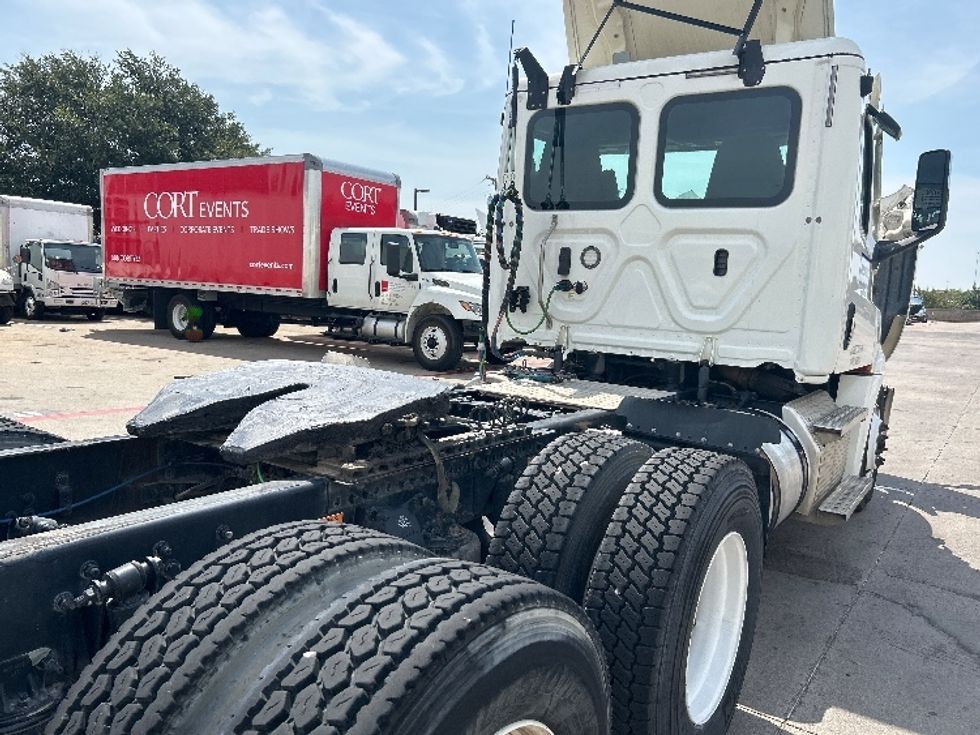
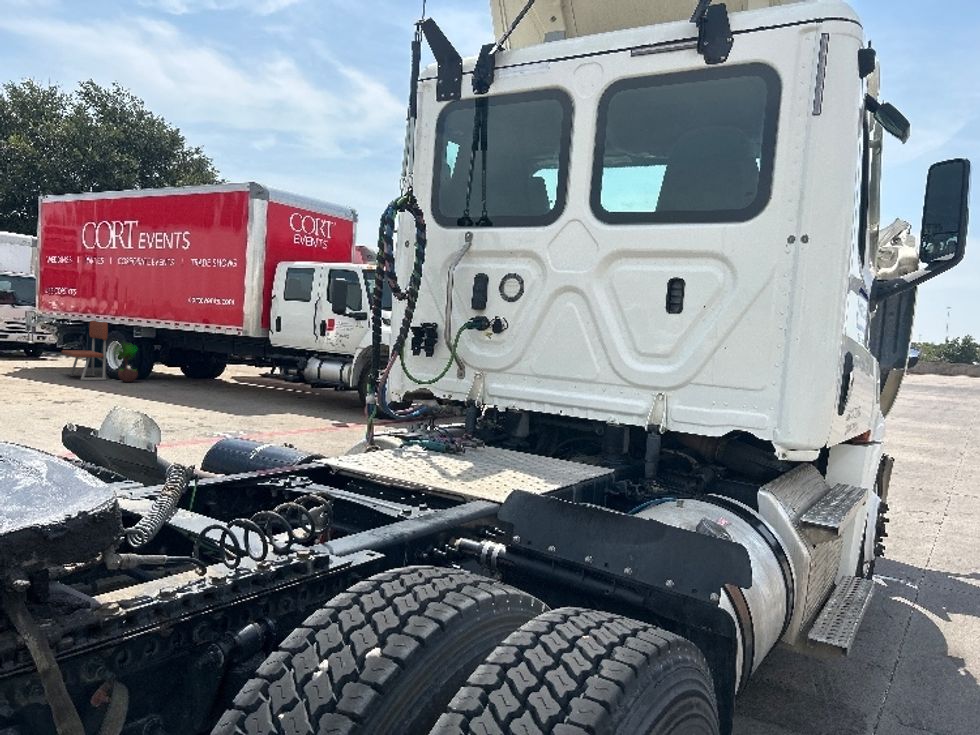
bench: none [132,286,174,341] -> present [62,321,108,380]

